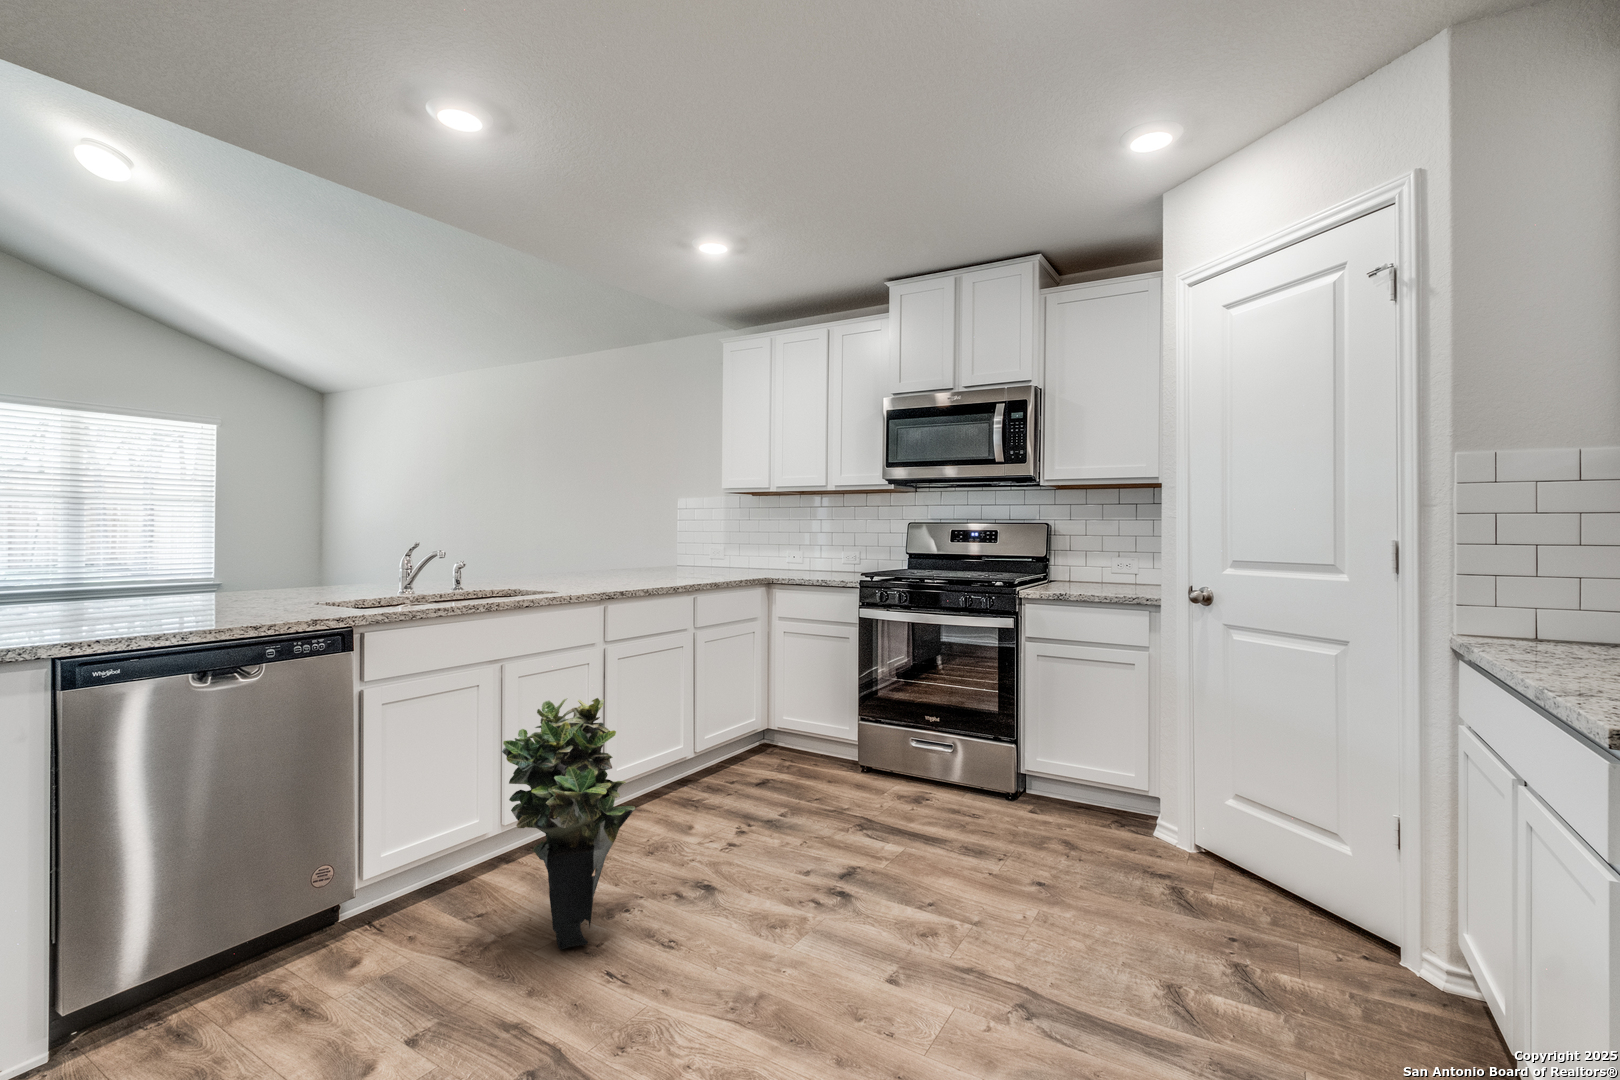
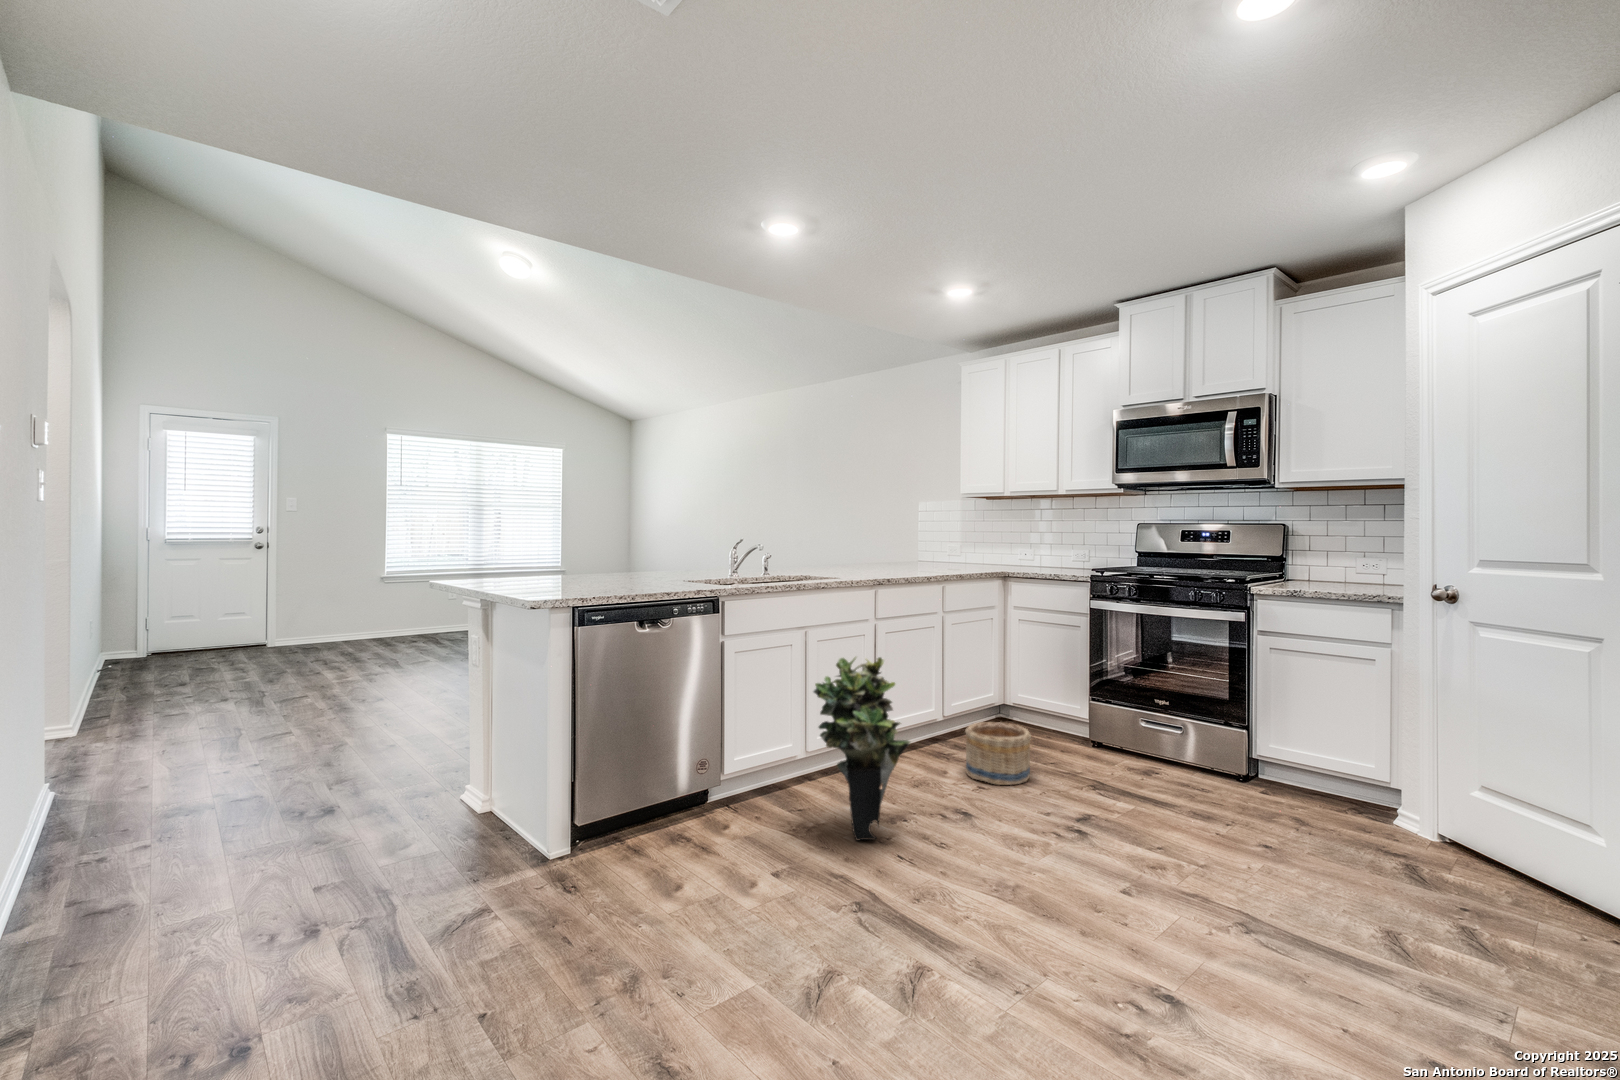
basket: none [715,759,792,838] -> present [965,722,1031,785]

